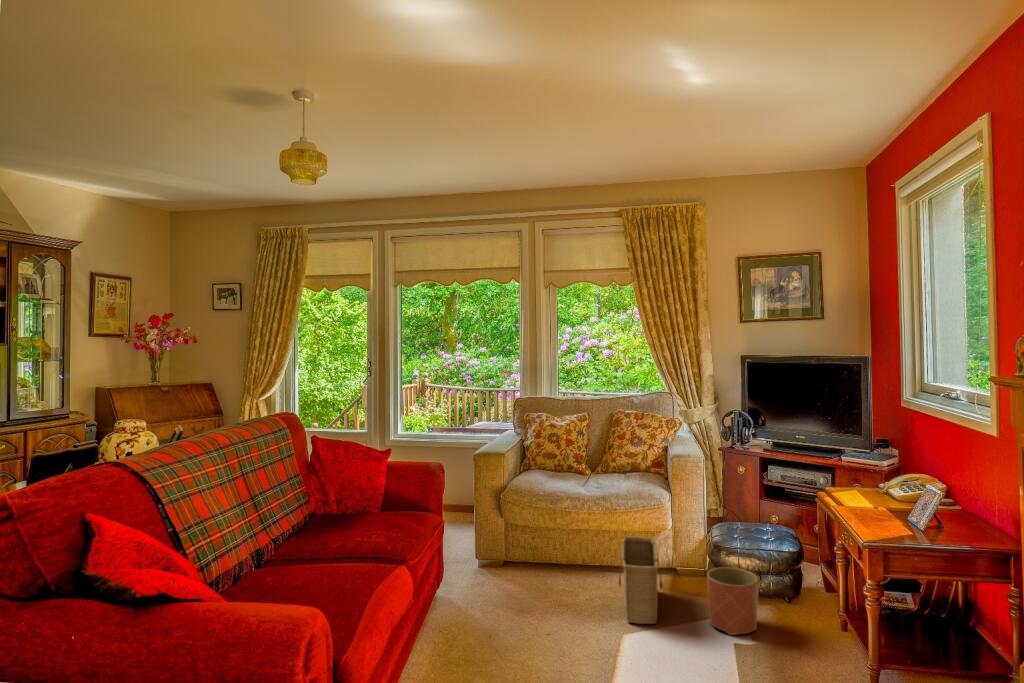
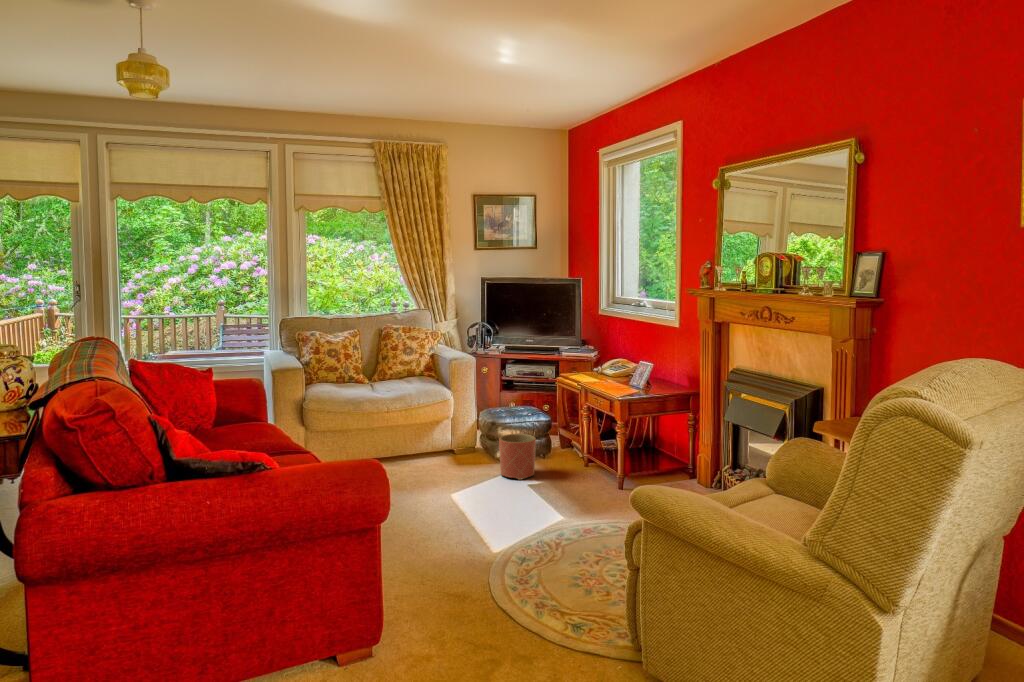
basket: present [619,536,663,624] -> none [422,424,467,486]

